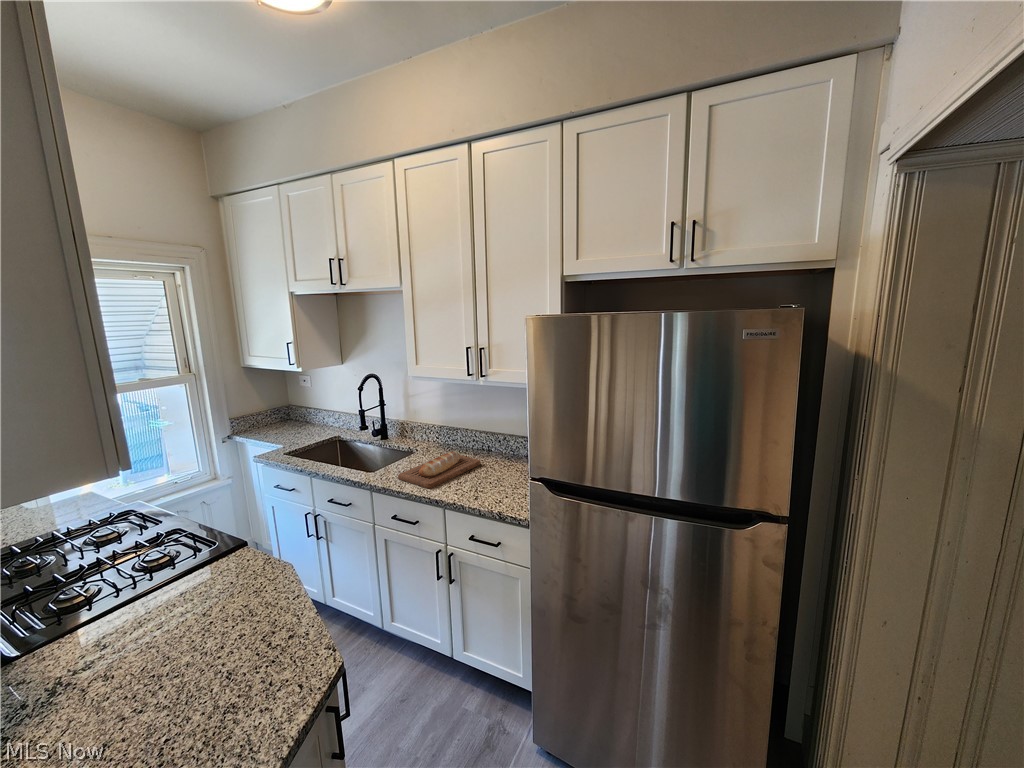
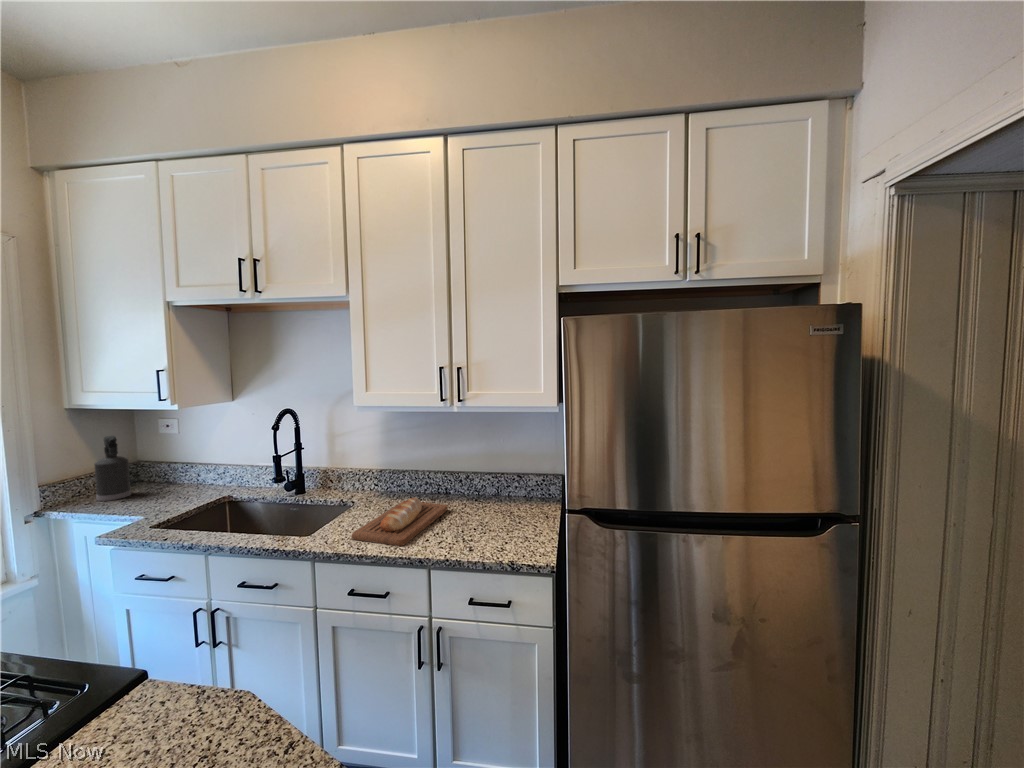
spray bottle: none [259,387,282,432] -> present [94,436,131,501]

